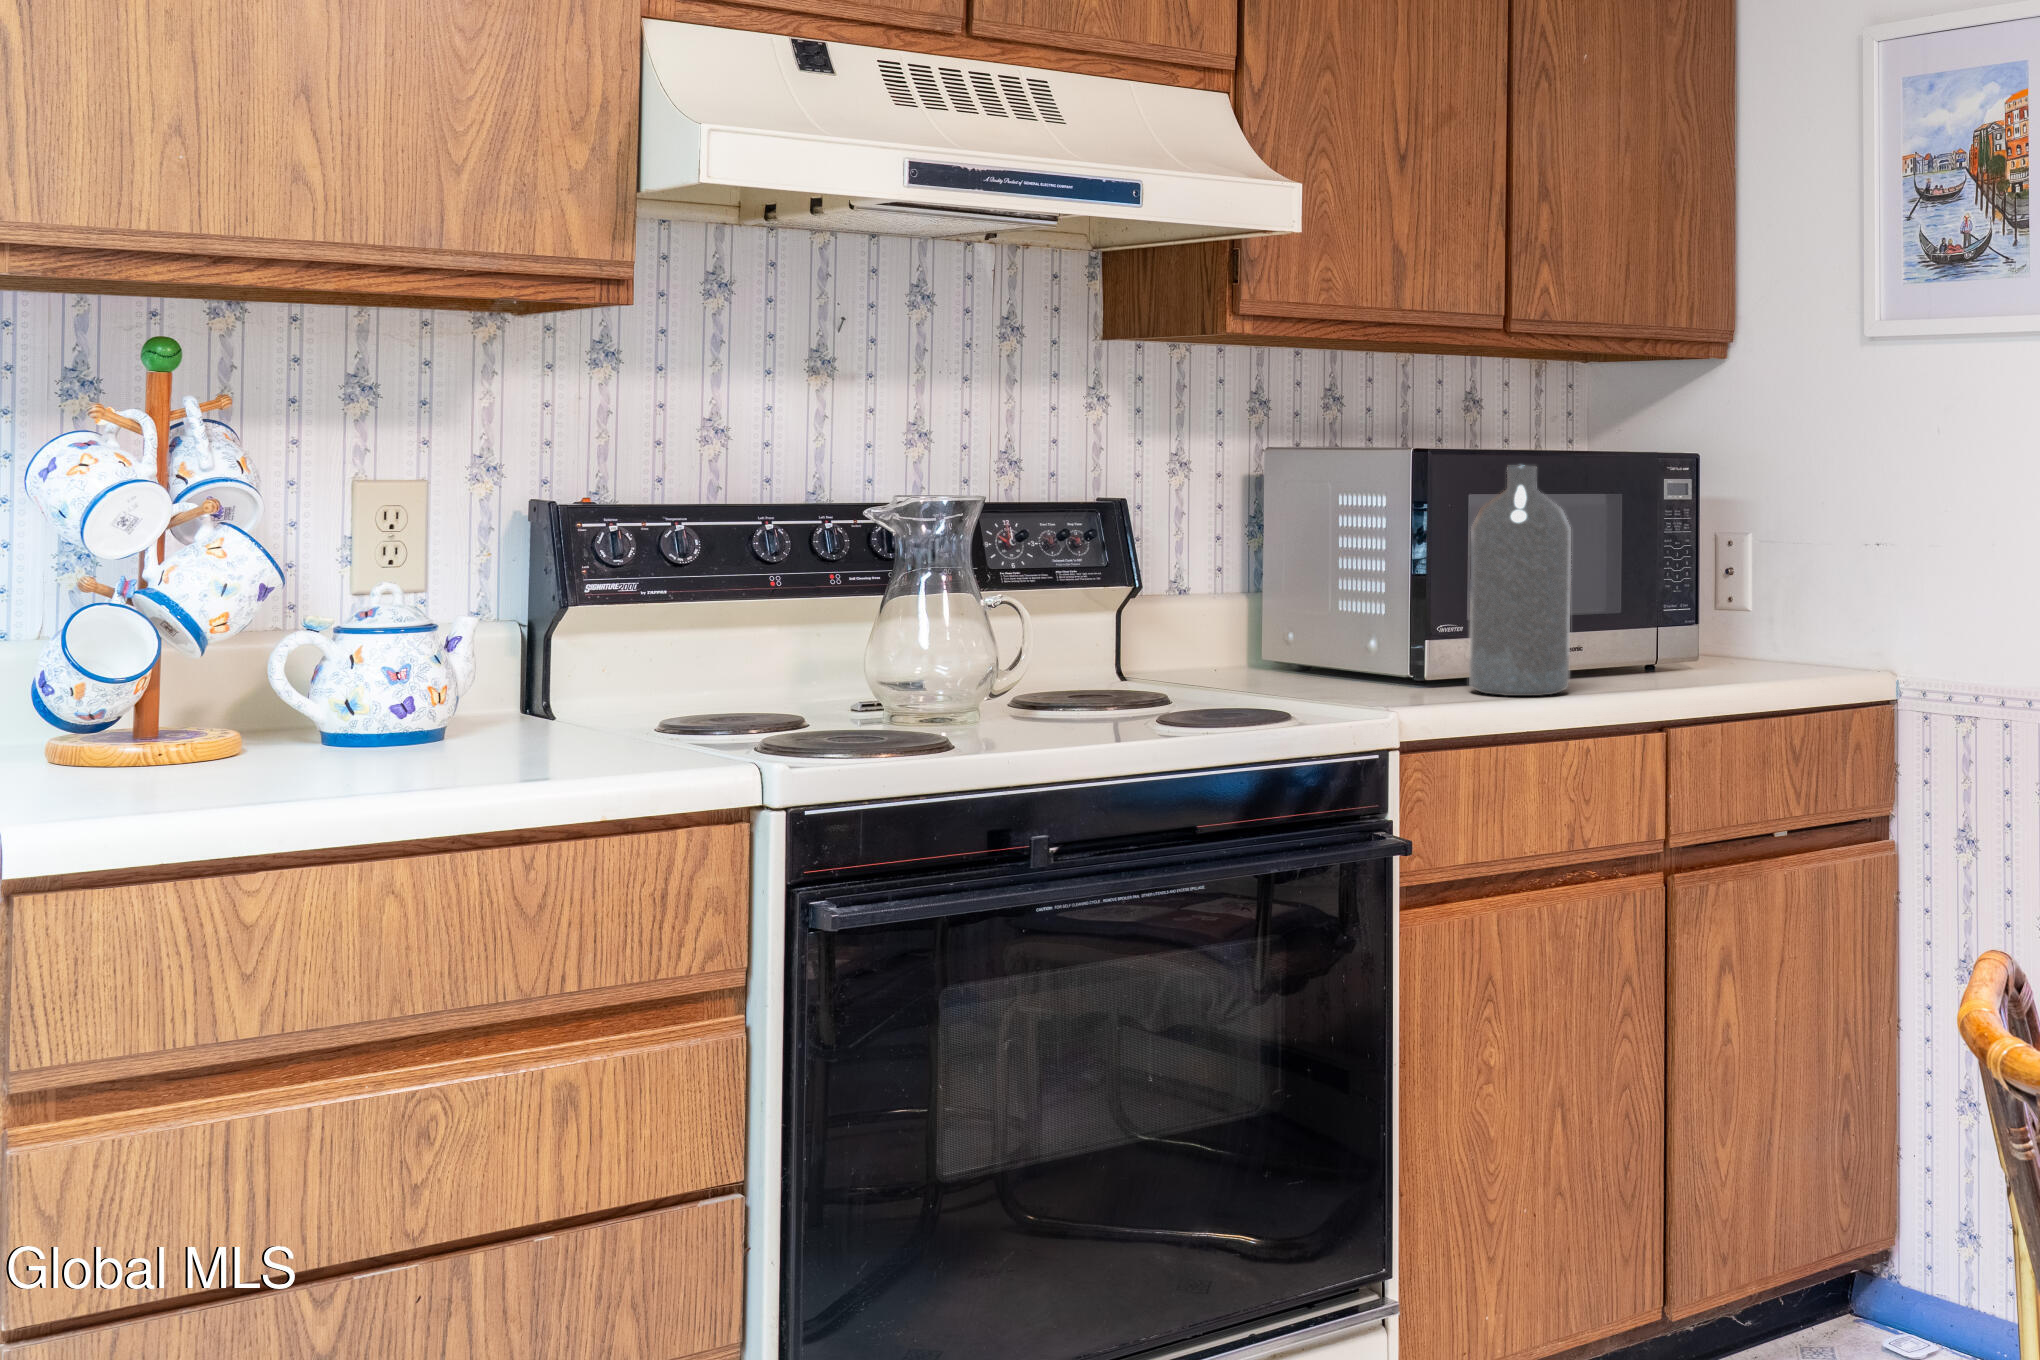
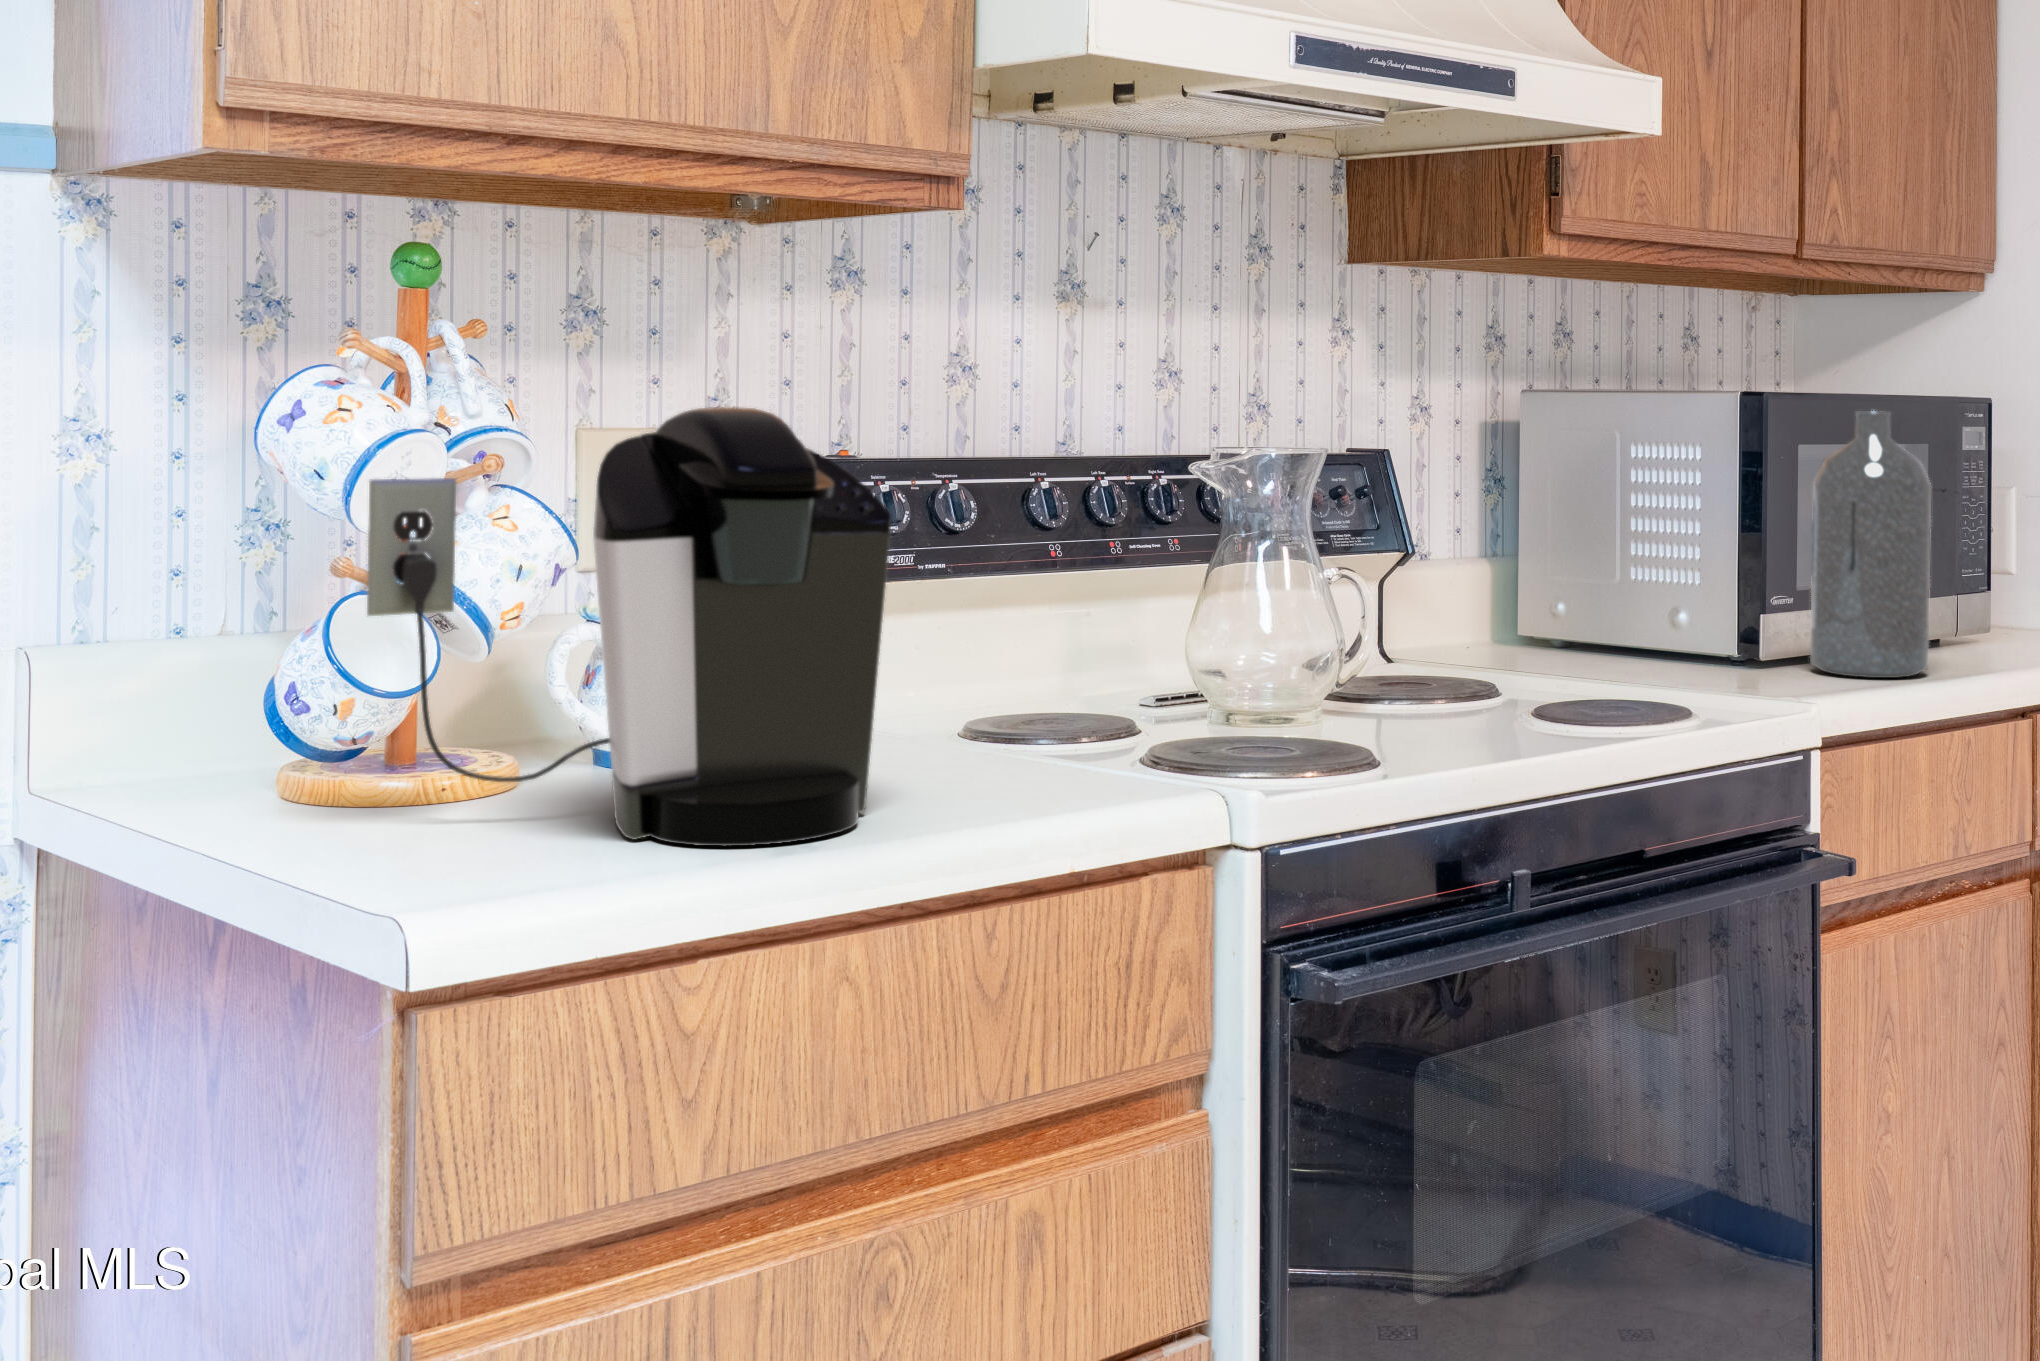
coffee maker: none [84,460,490,788] -> present [367,407,891,846]

